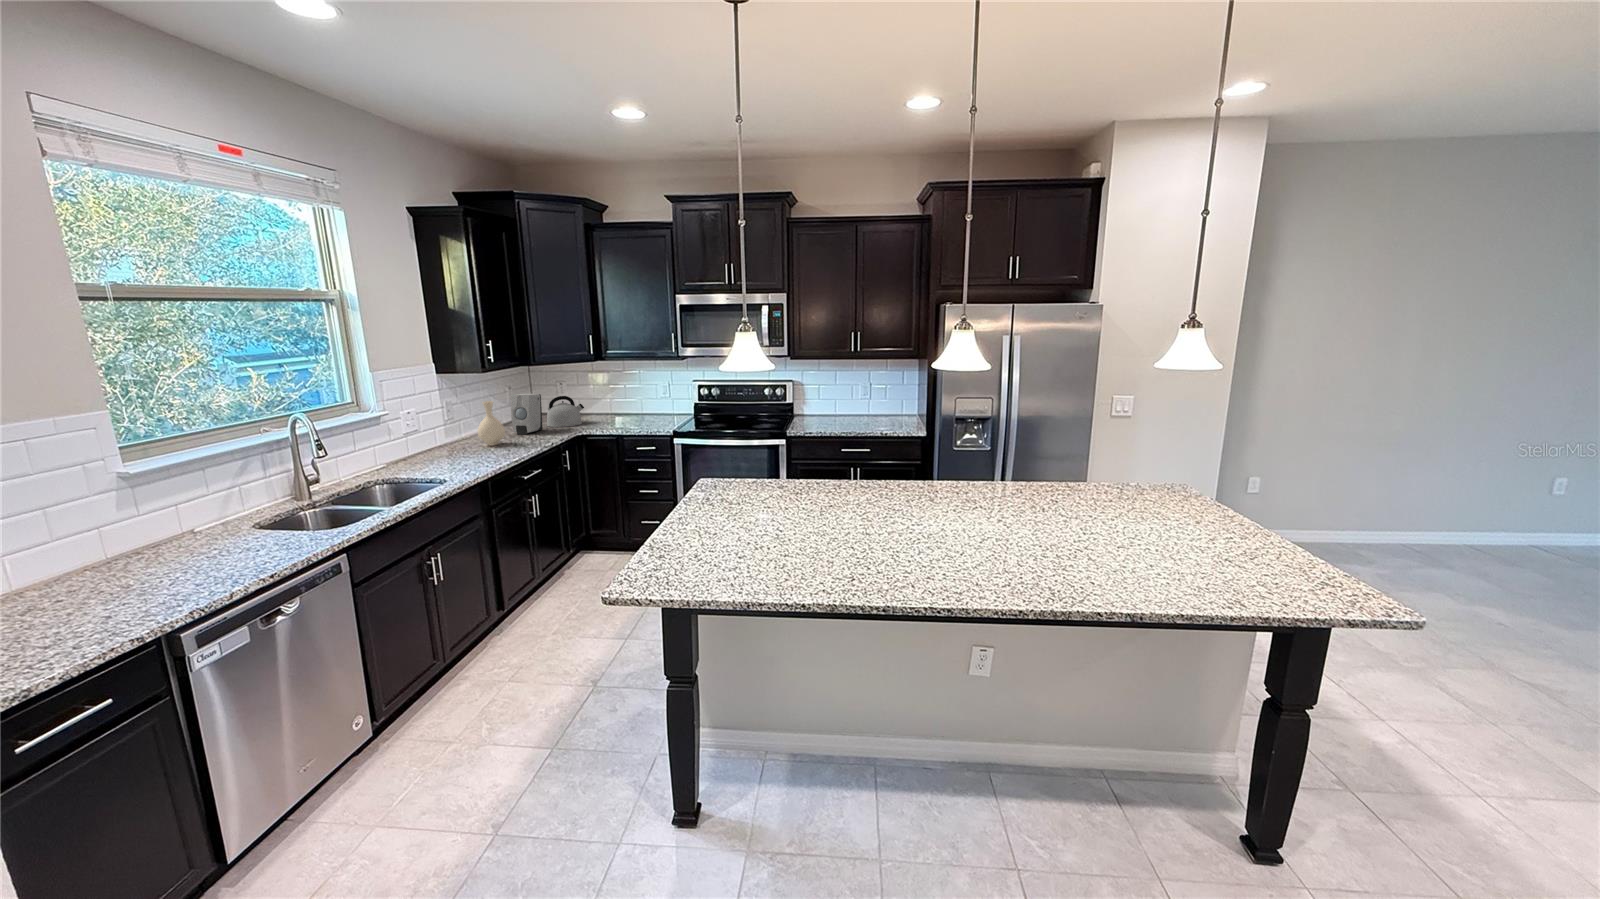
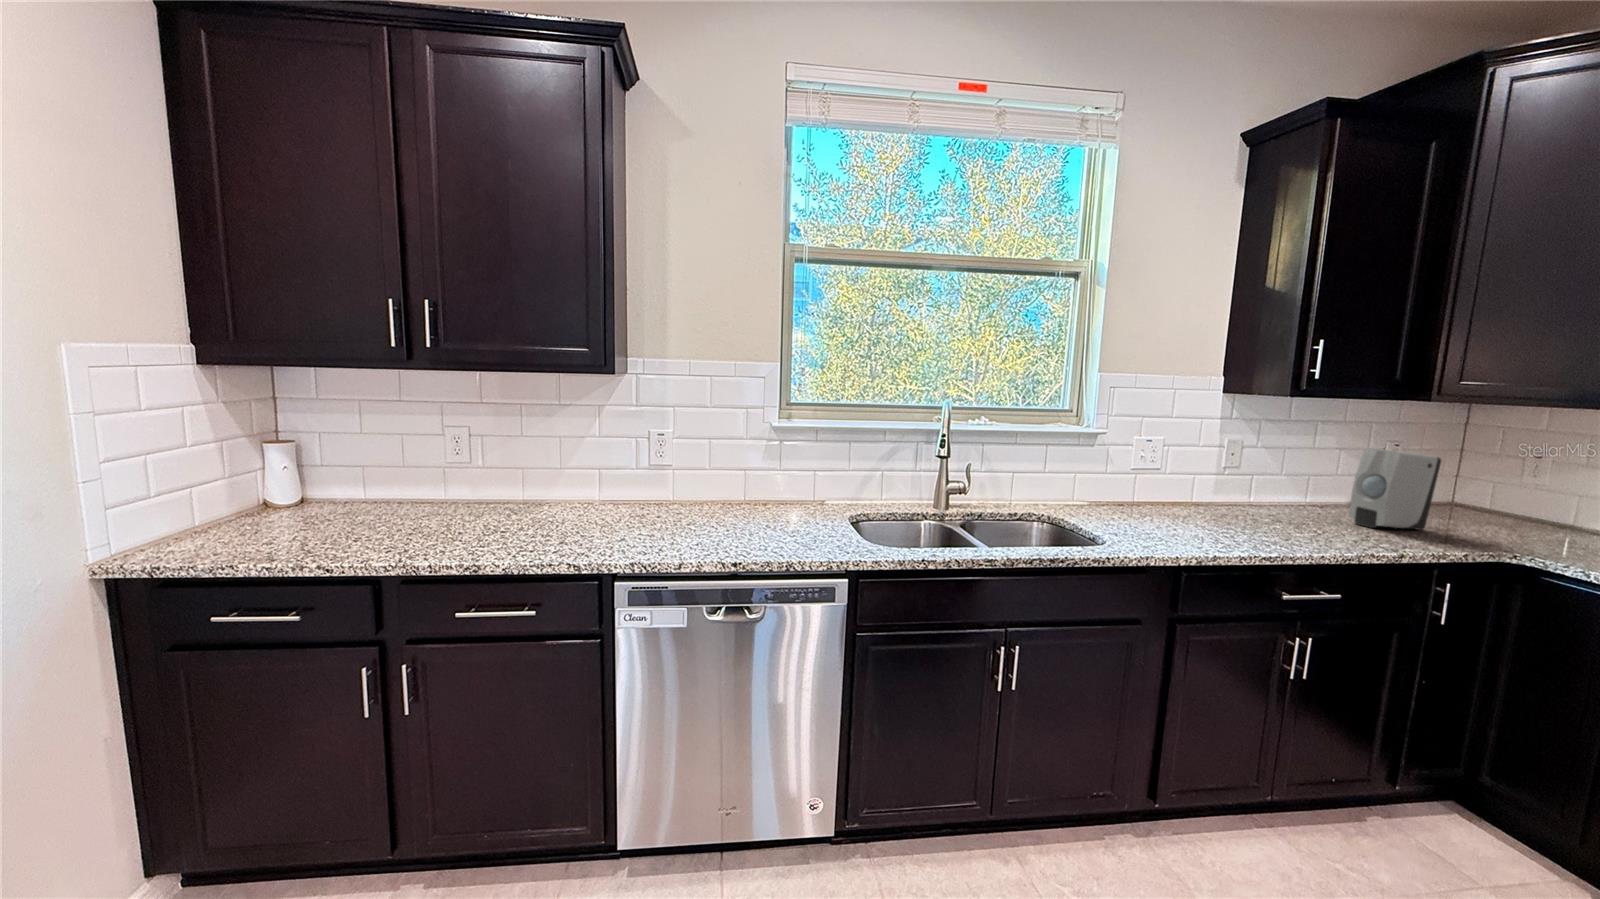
kettle: present [547,396,584,427] -> none [1449,473,1572,545]
vase: present [478,401,505,446] -> none [1254,446,1309,527]

